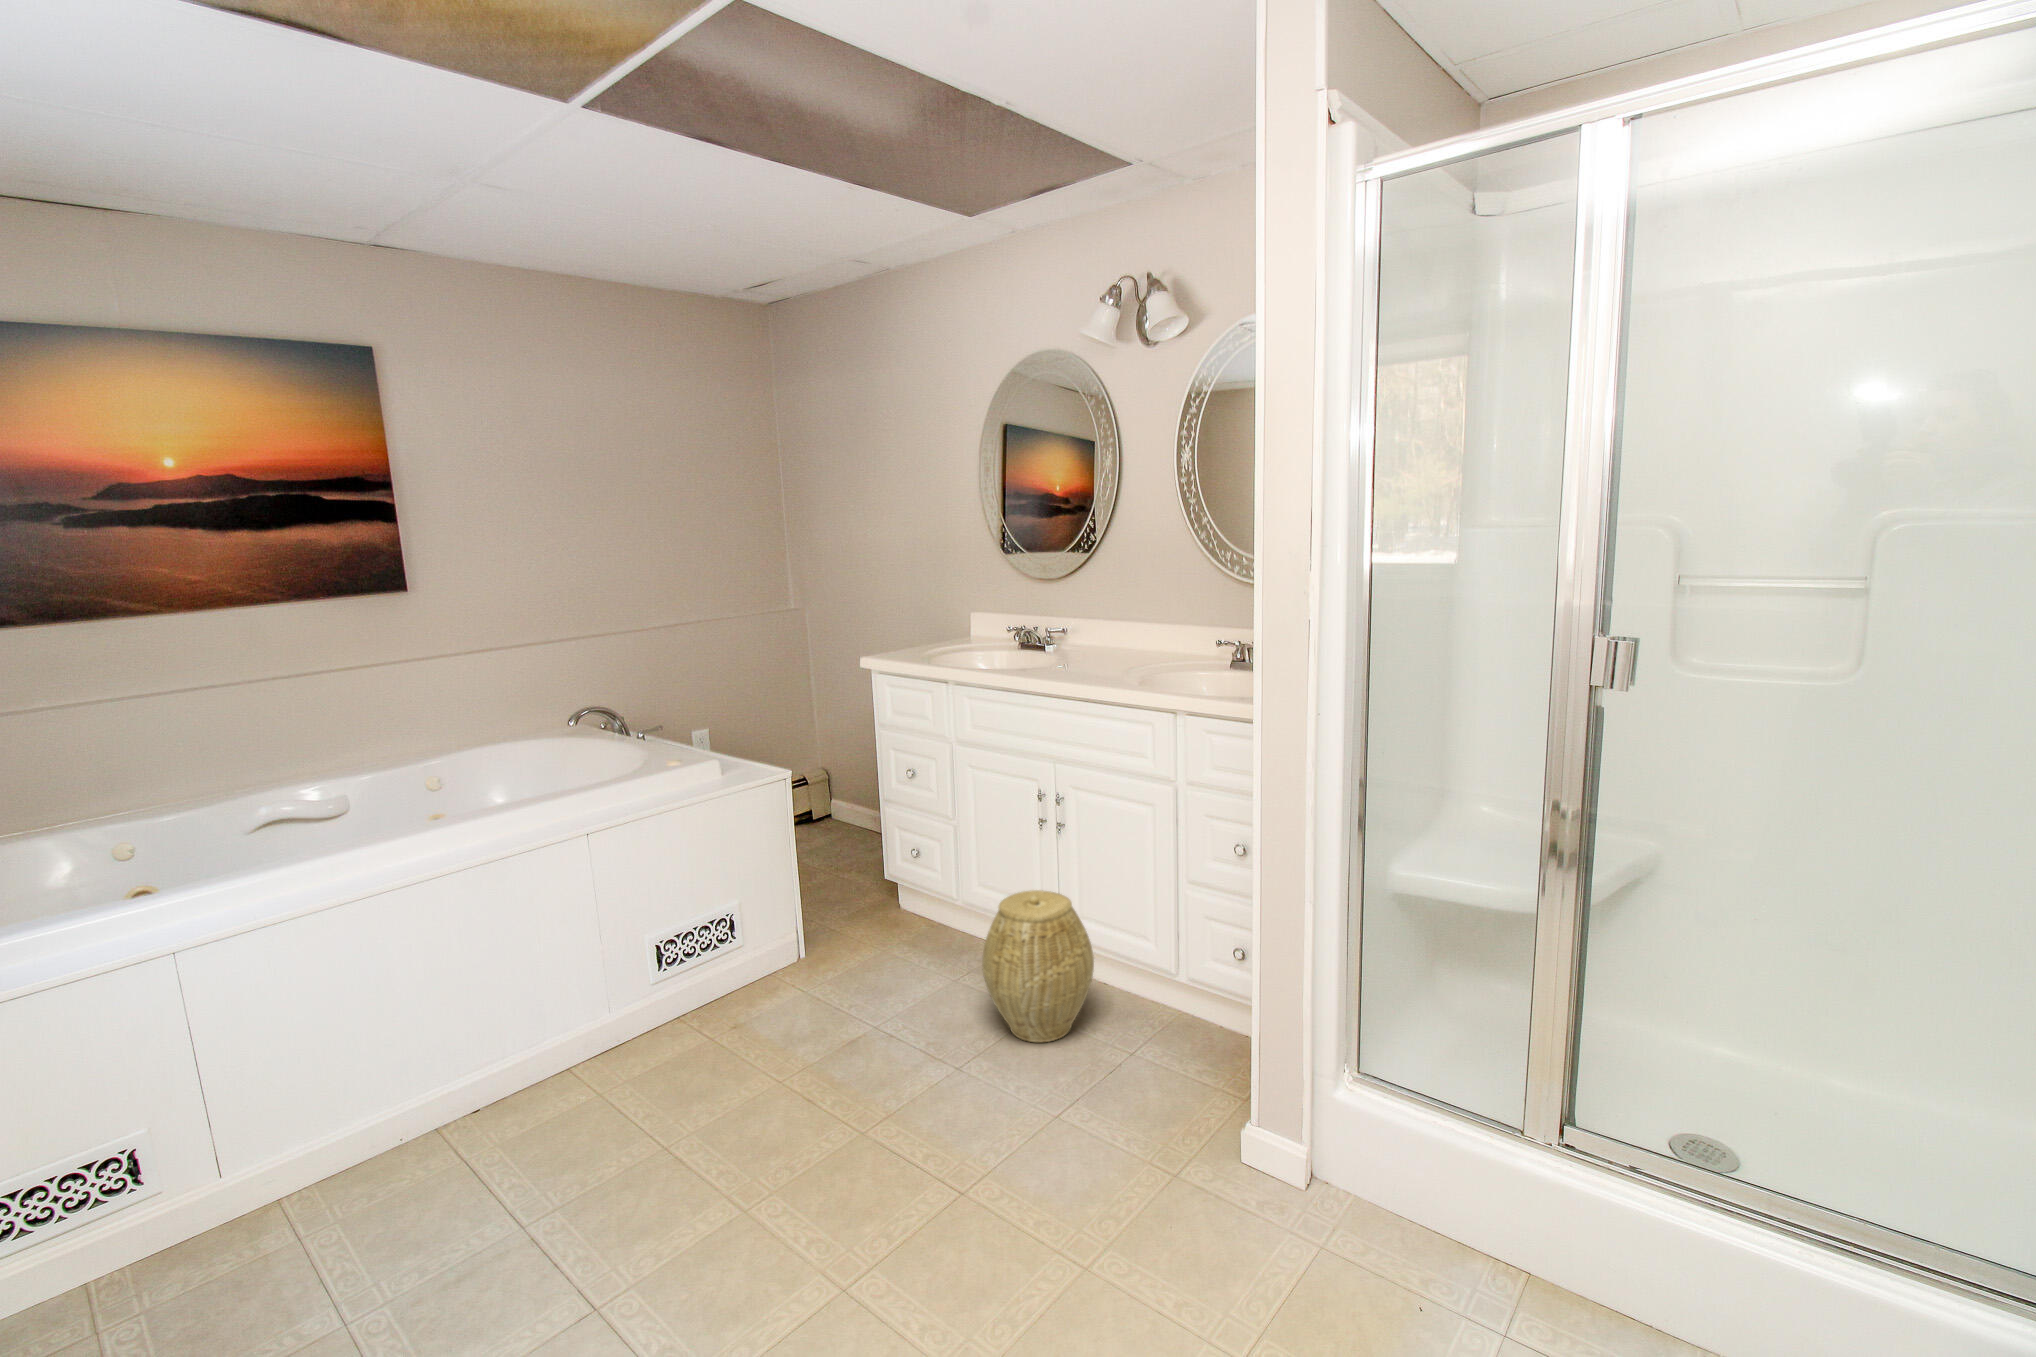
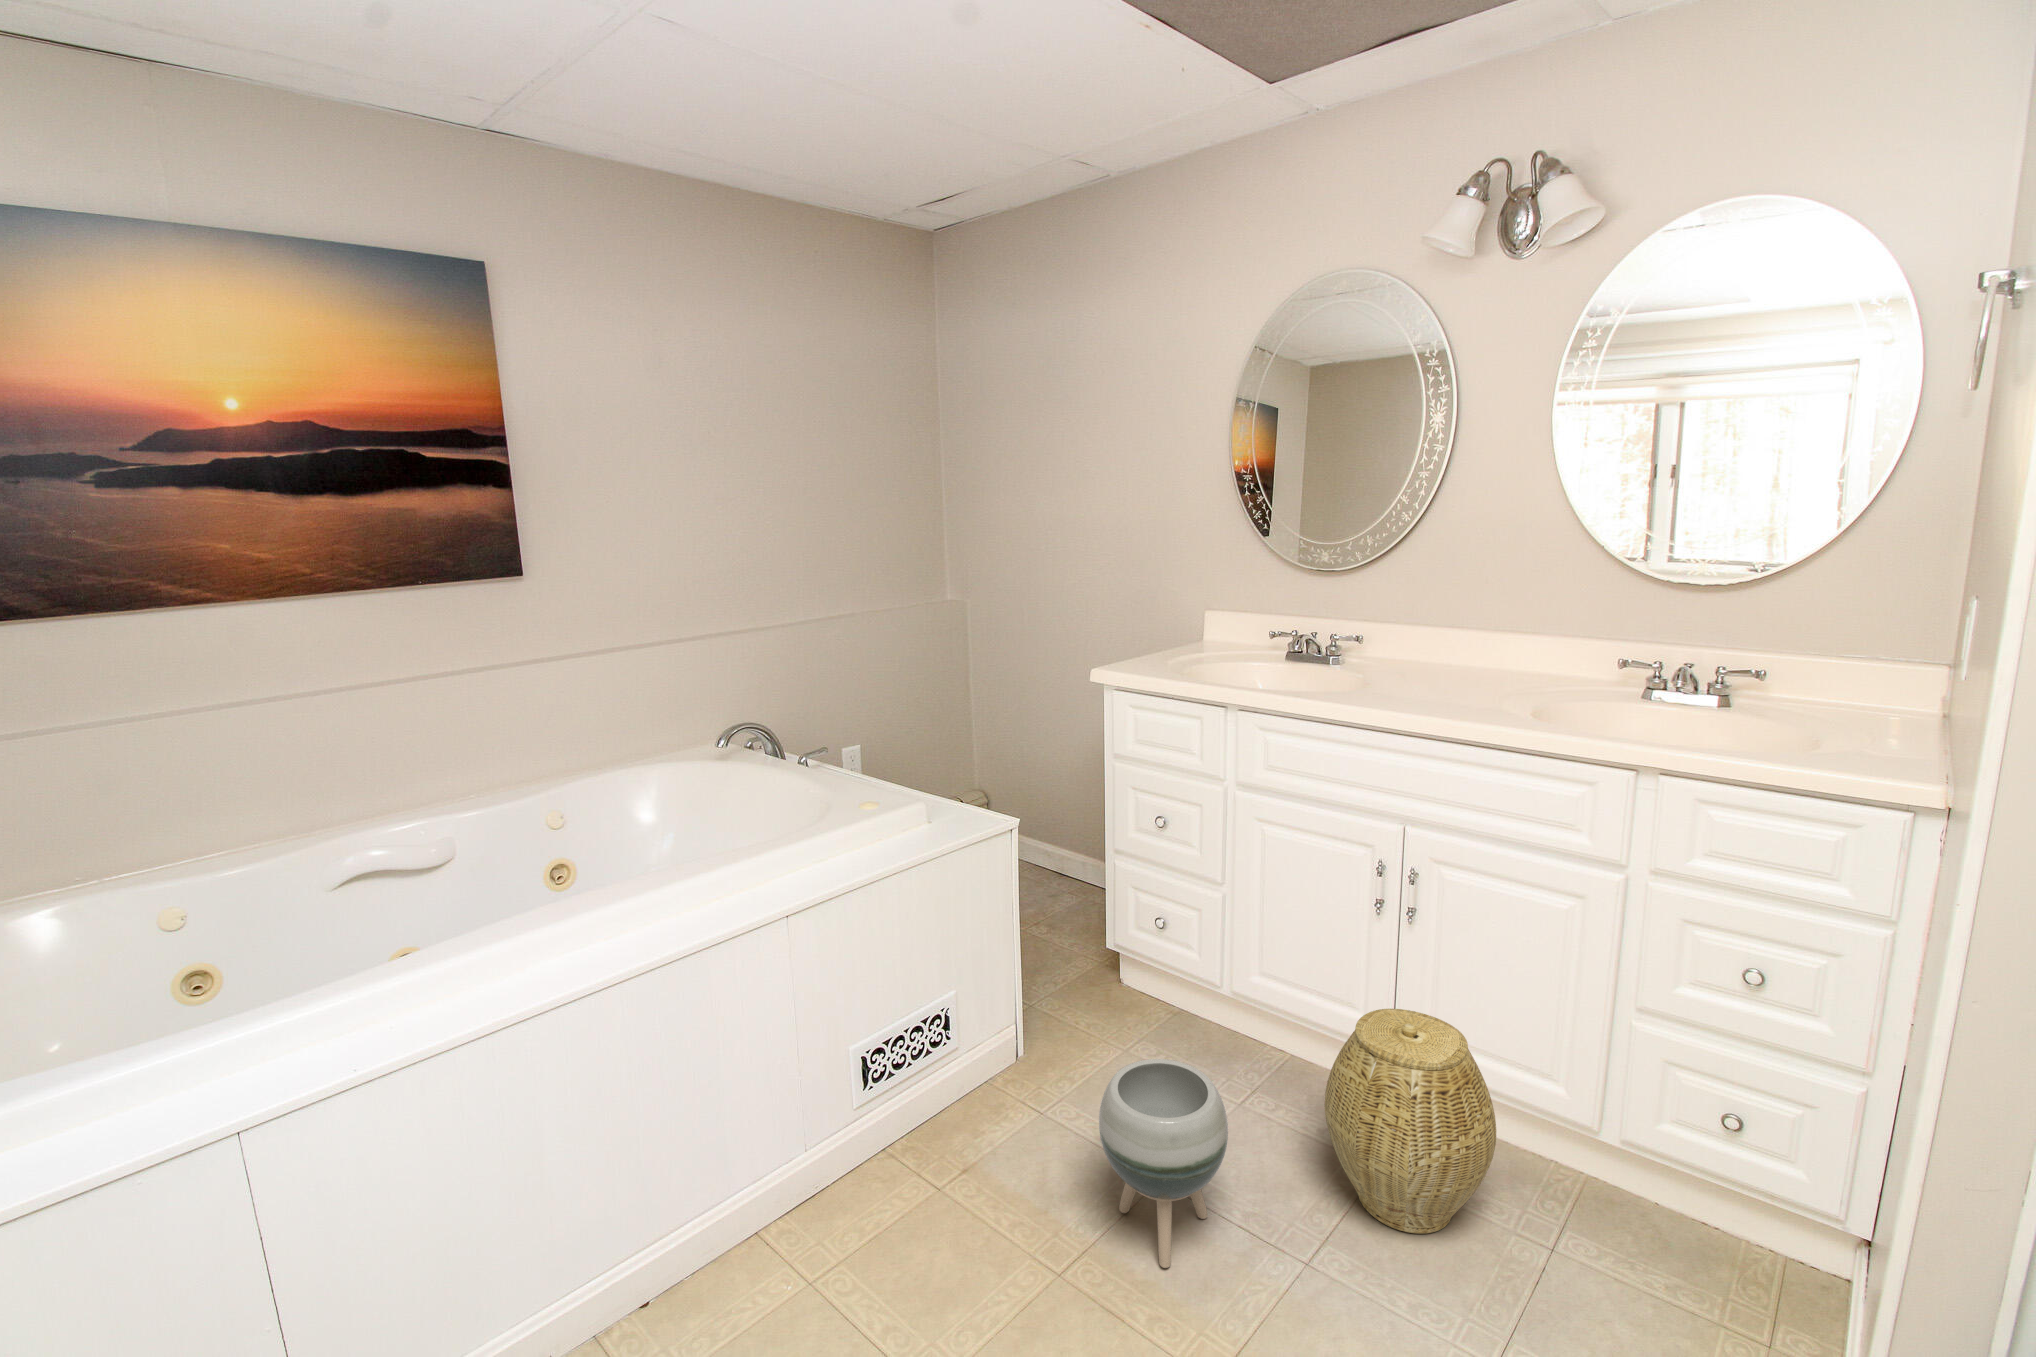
planter: none [811,929,902,1069] -> present [1099,1059,1228,1268]

